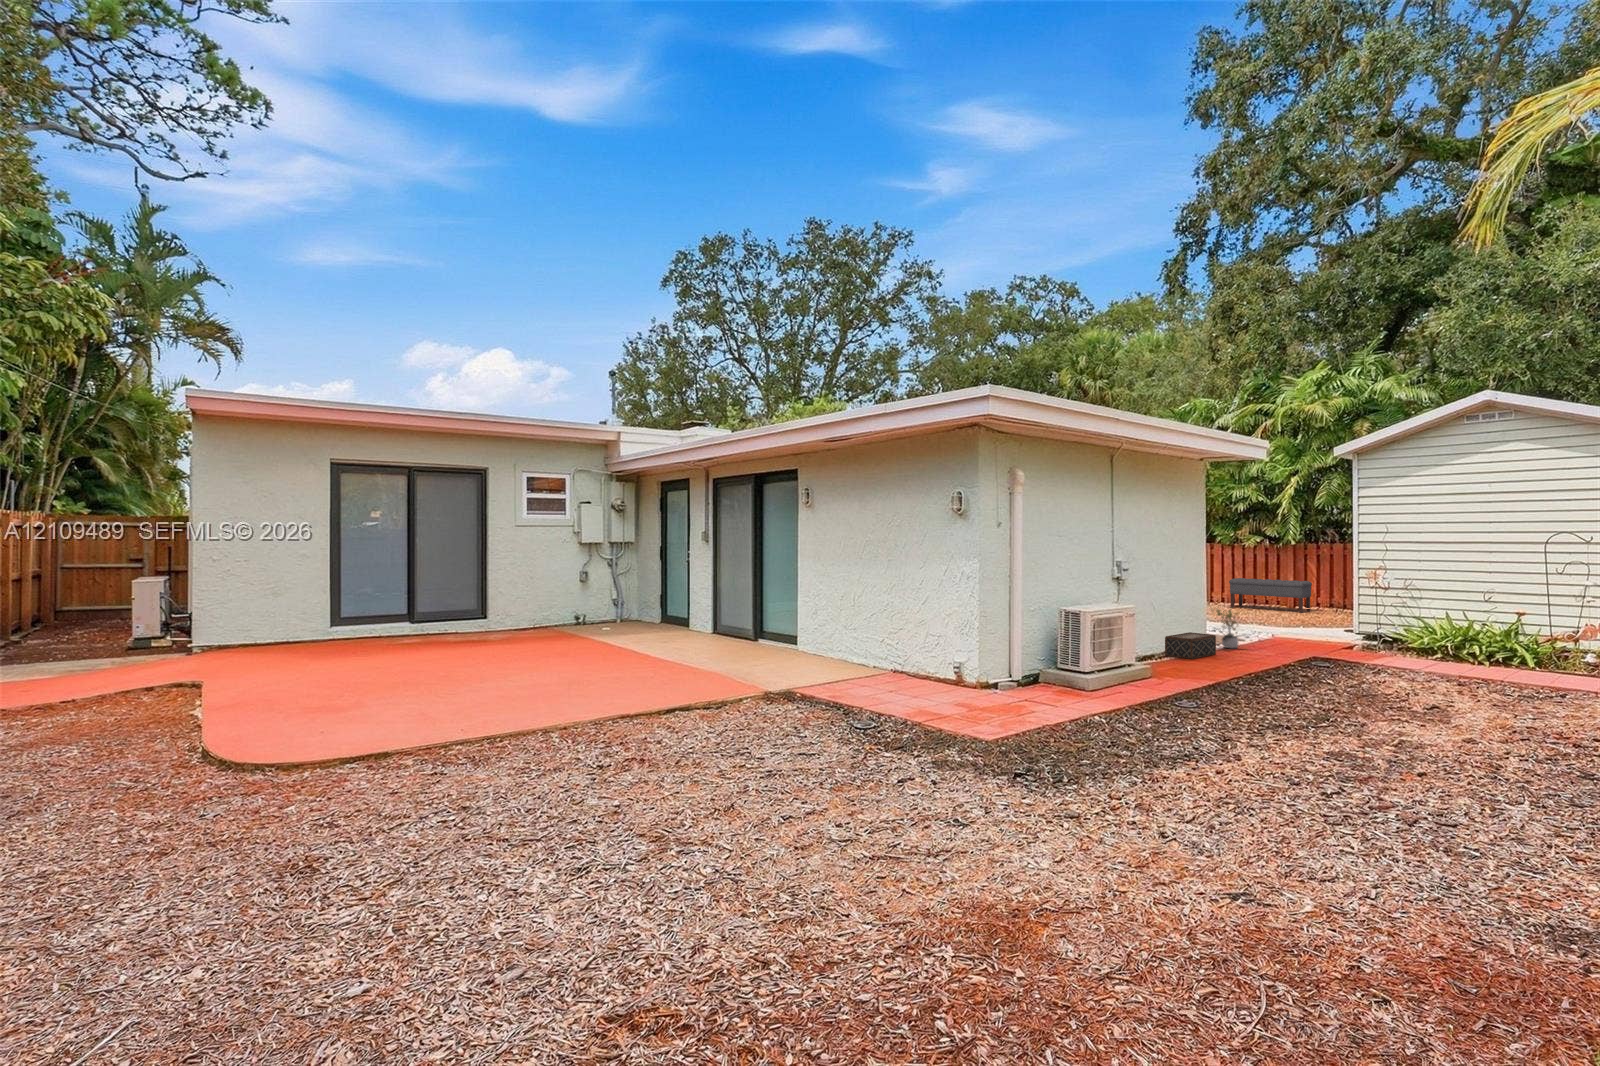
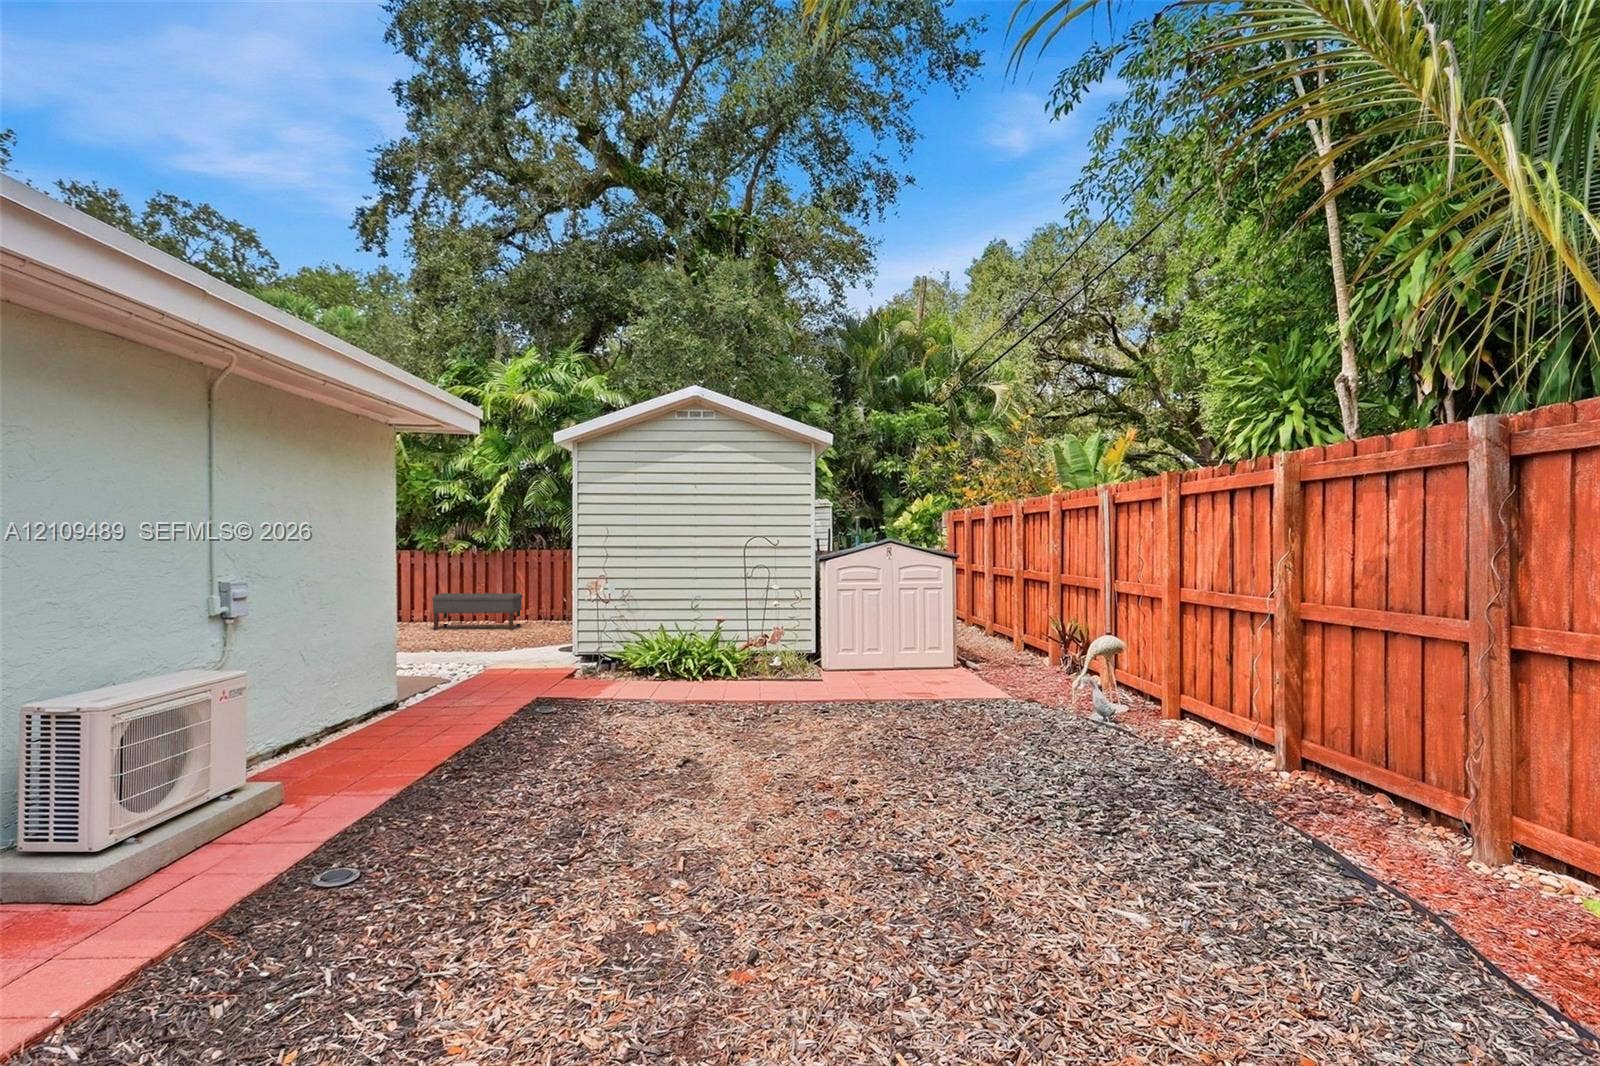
potted plant: present [1216,609,1239,648] -> none [398,638,456,700]
woven basket: present [1165,632,1216,659] -> none [324,687,408,734]

